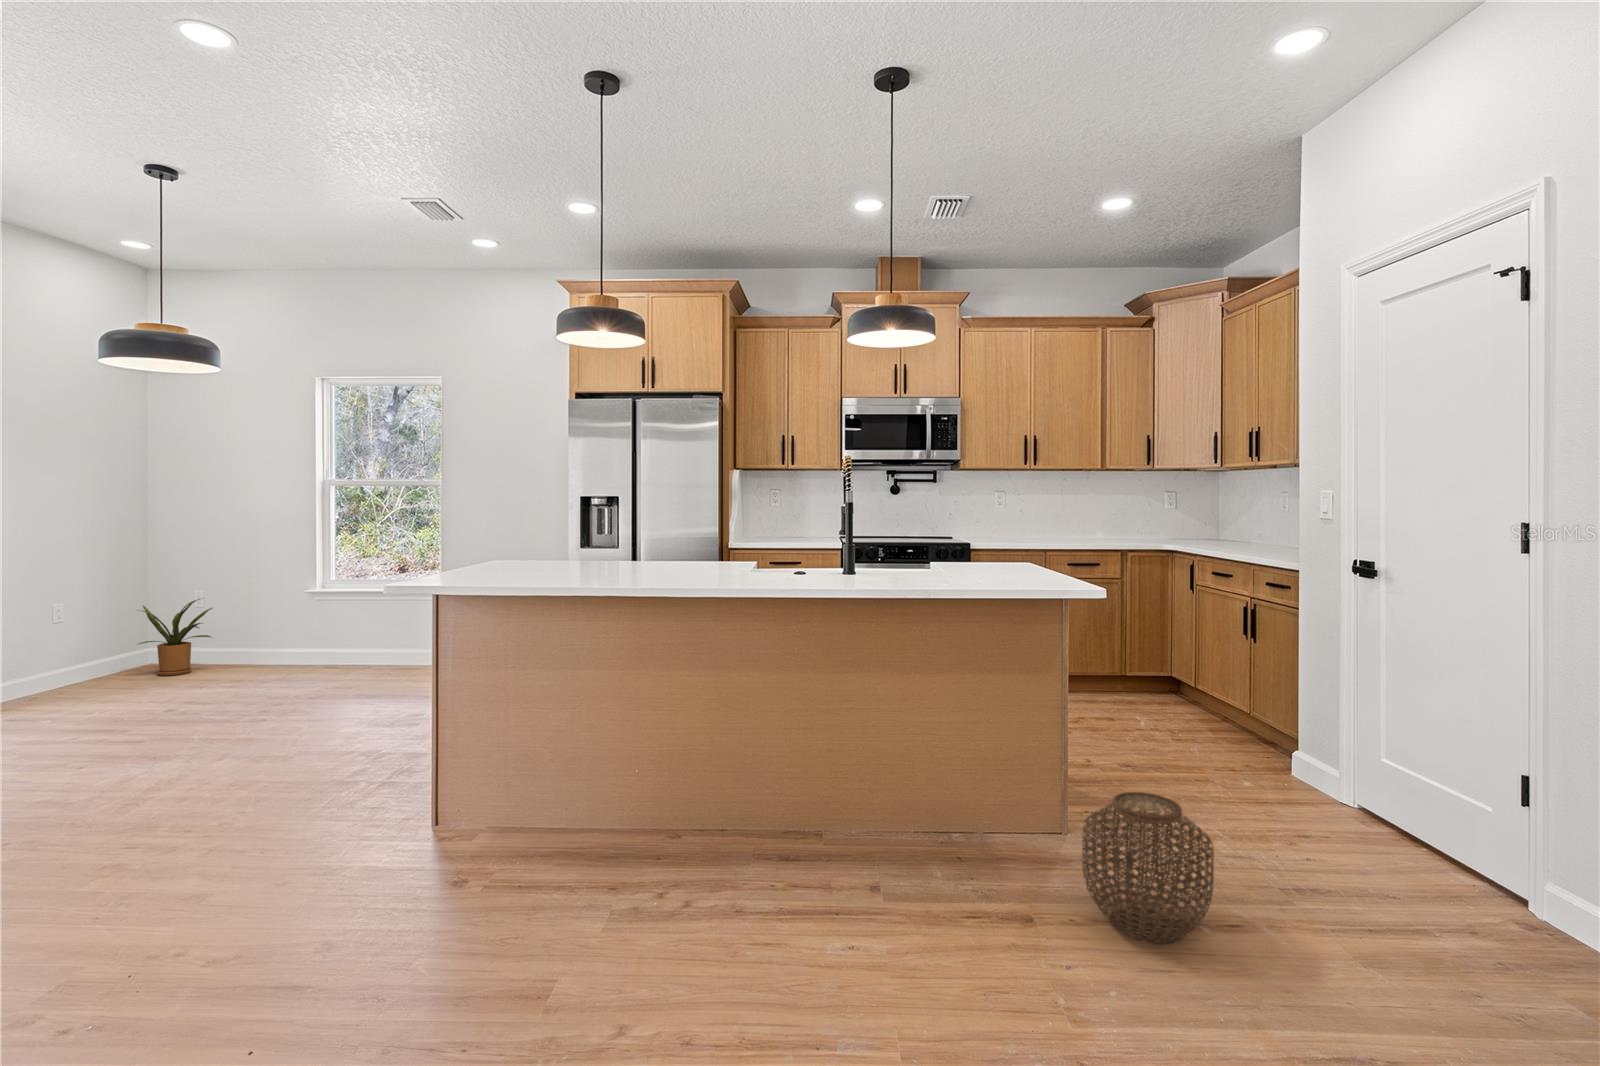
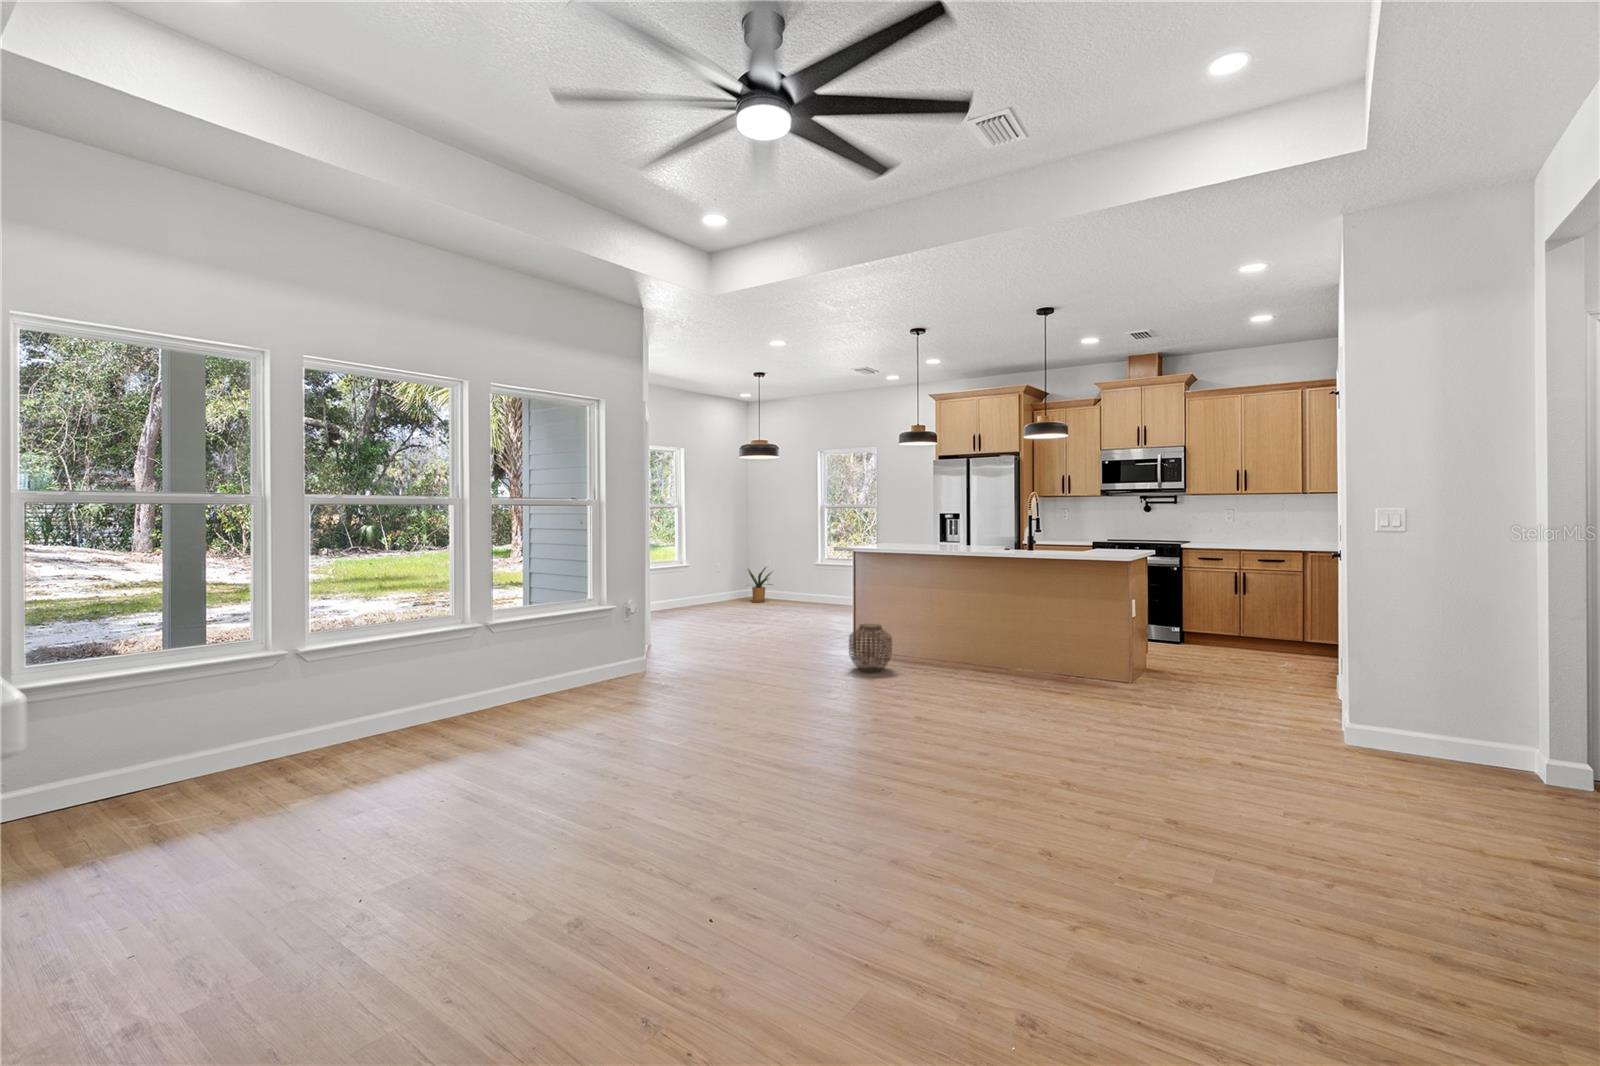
woven basket: present [1082,792,1214,943] -> present [849,624,892,672]

